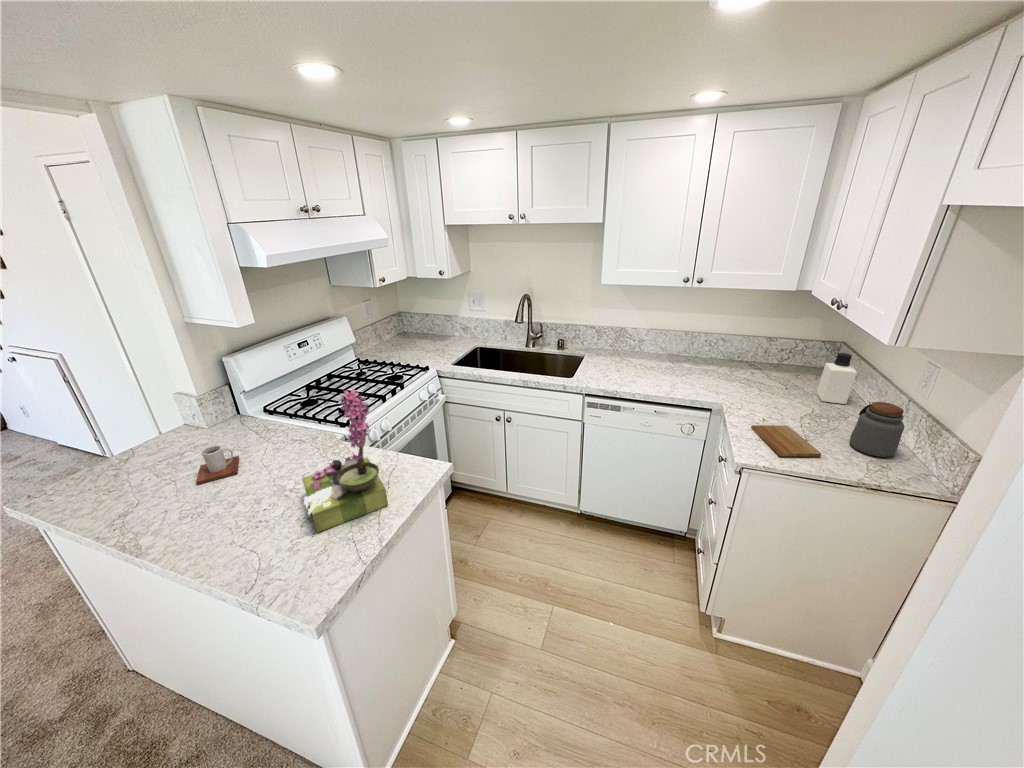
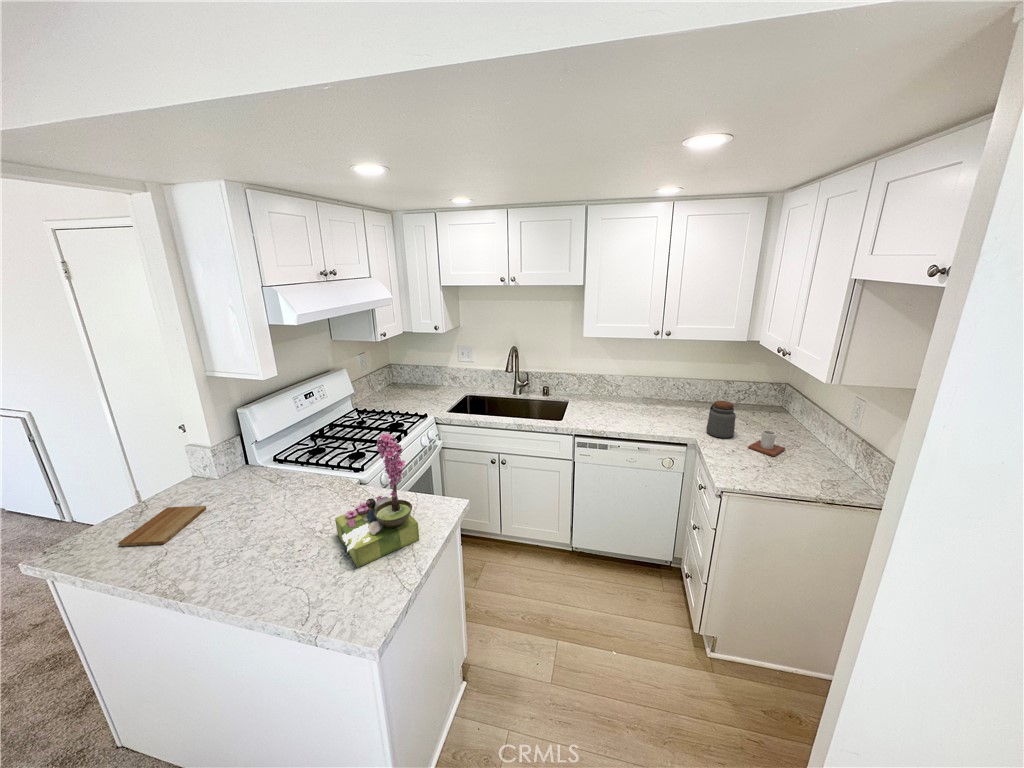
bottle: present [817,353,857,404] -> none [771,392,802,435]
jar: present [850,402,905,457] -> present [706,401,736,438]
cutting board: present [751,425,821,457] -> present [118,506,206,546]
mug: present [196,445,239,485] -> present [748,430,785,456]

